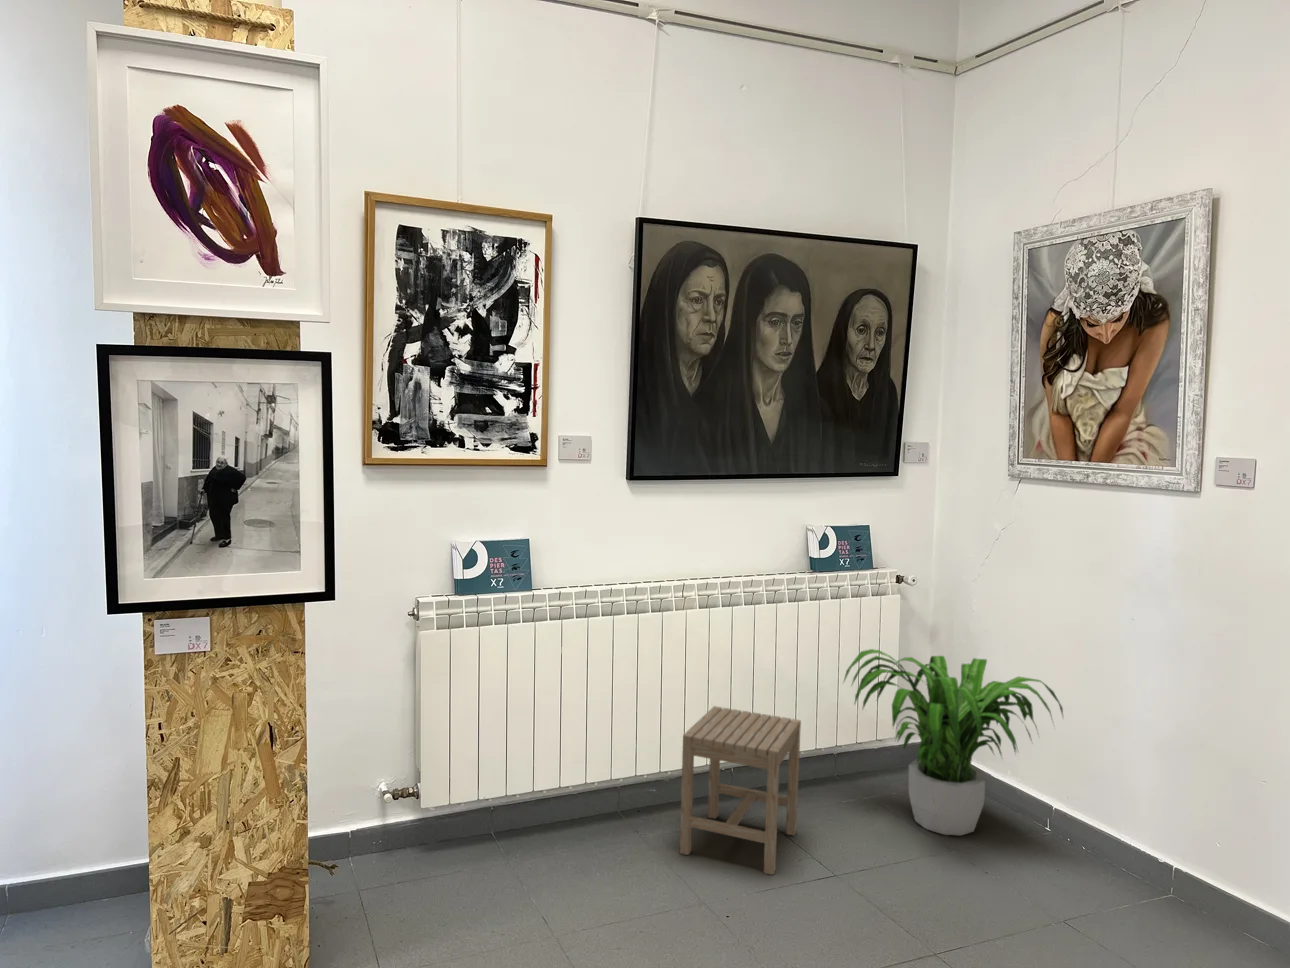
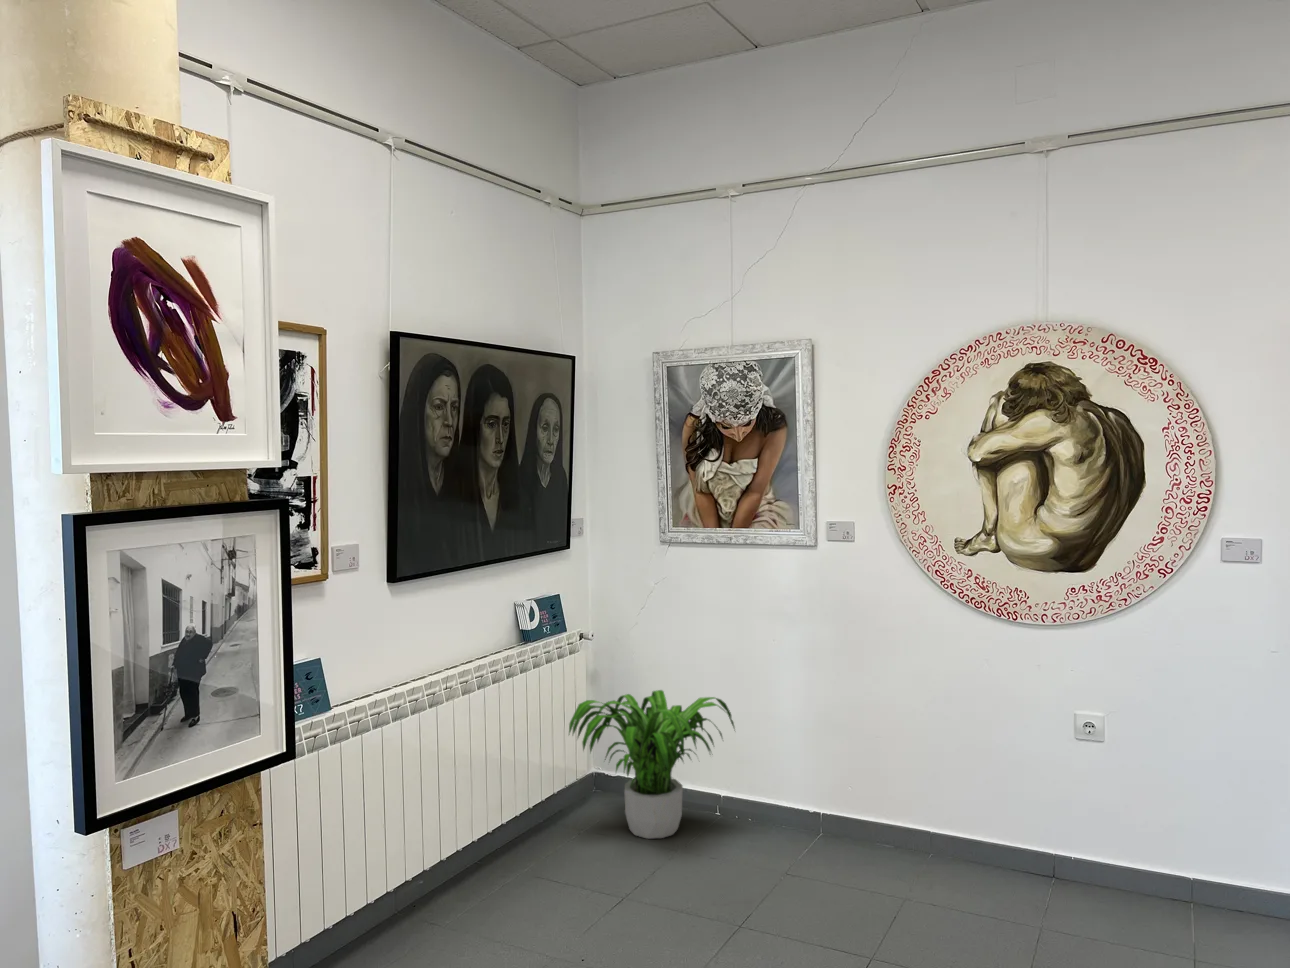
stool: present [680,706,801,875] -> none [480,774,578,927]

